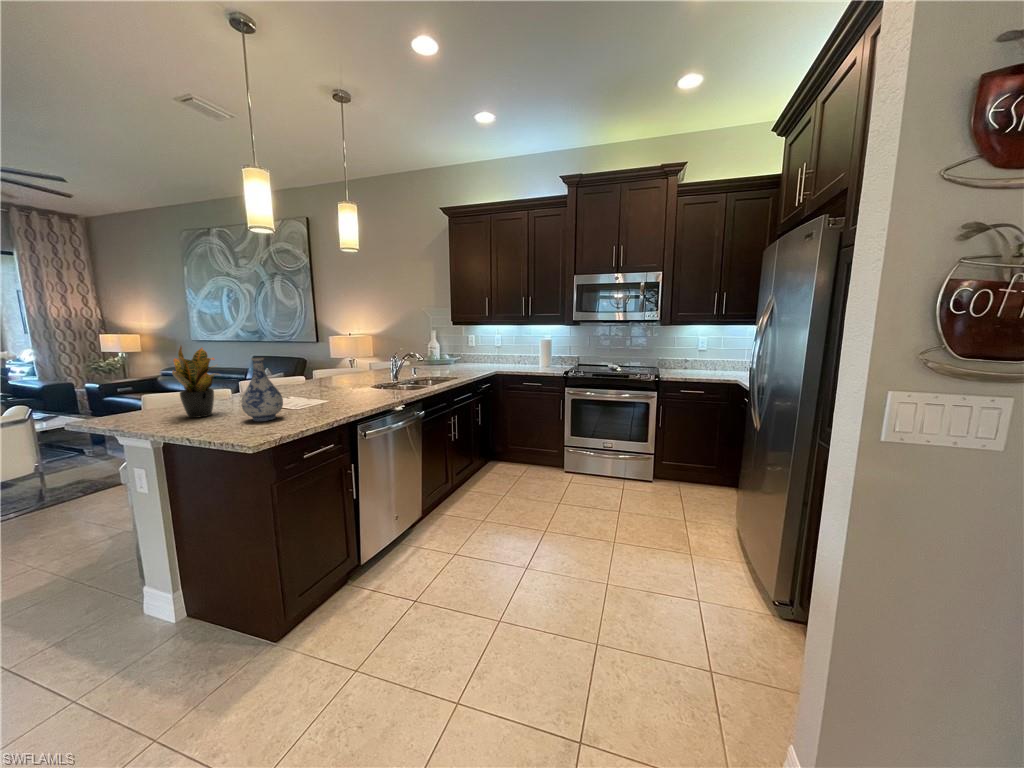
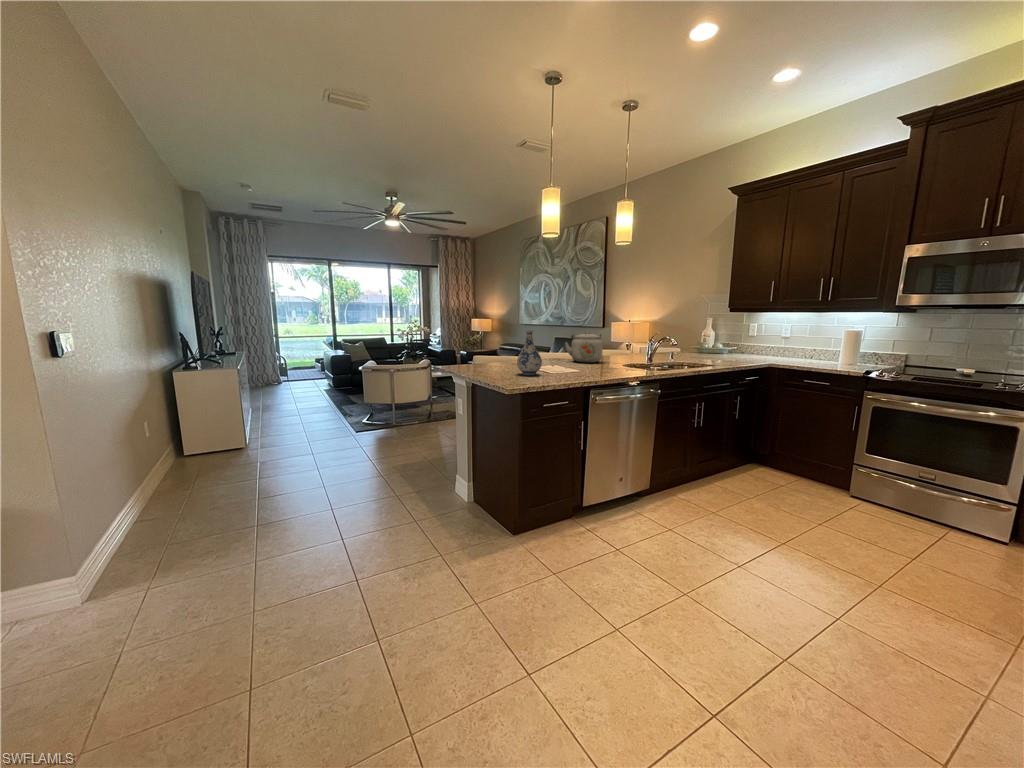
potted plant: present [172,346,219,418] -> none [483,319,515,369]
kettle: none [295,351,346,389] -> present [565,332,603,363]

